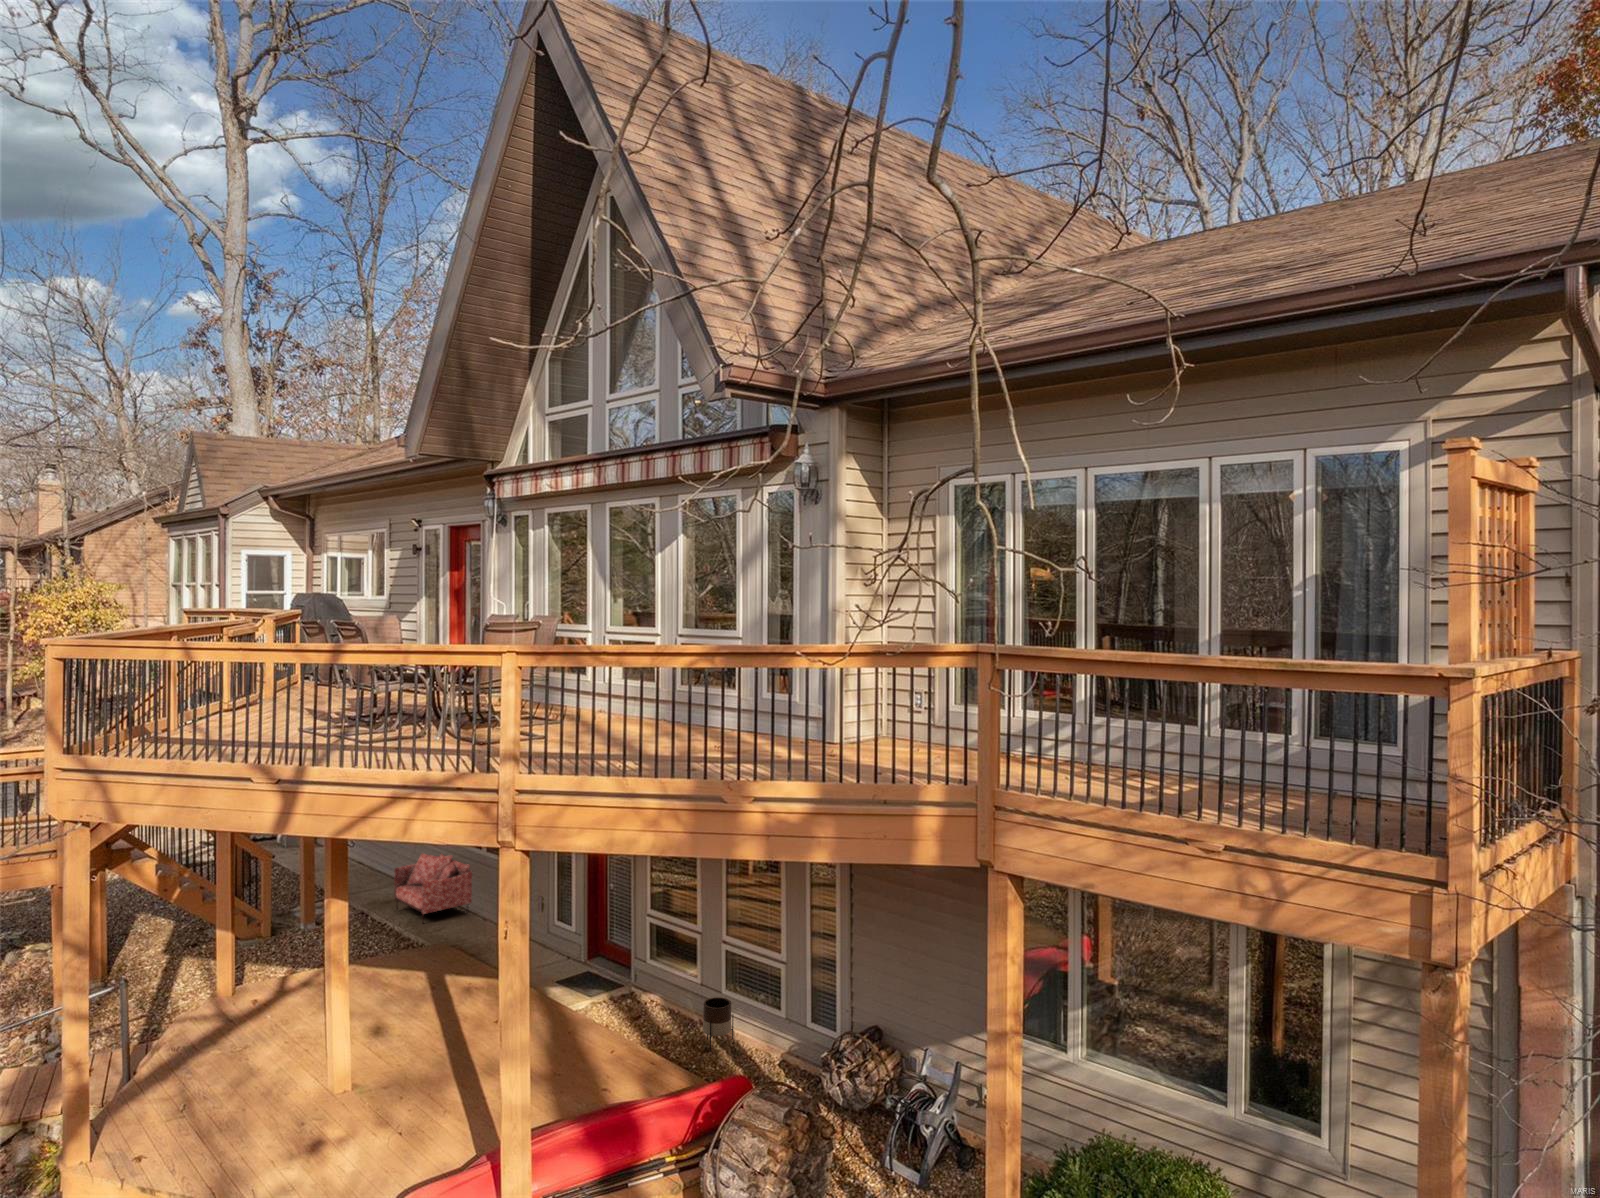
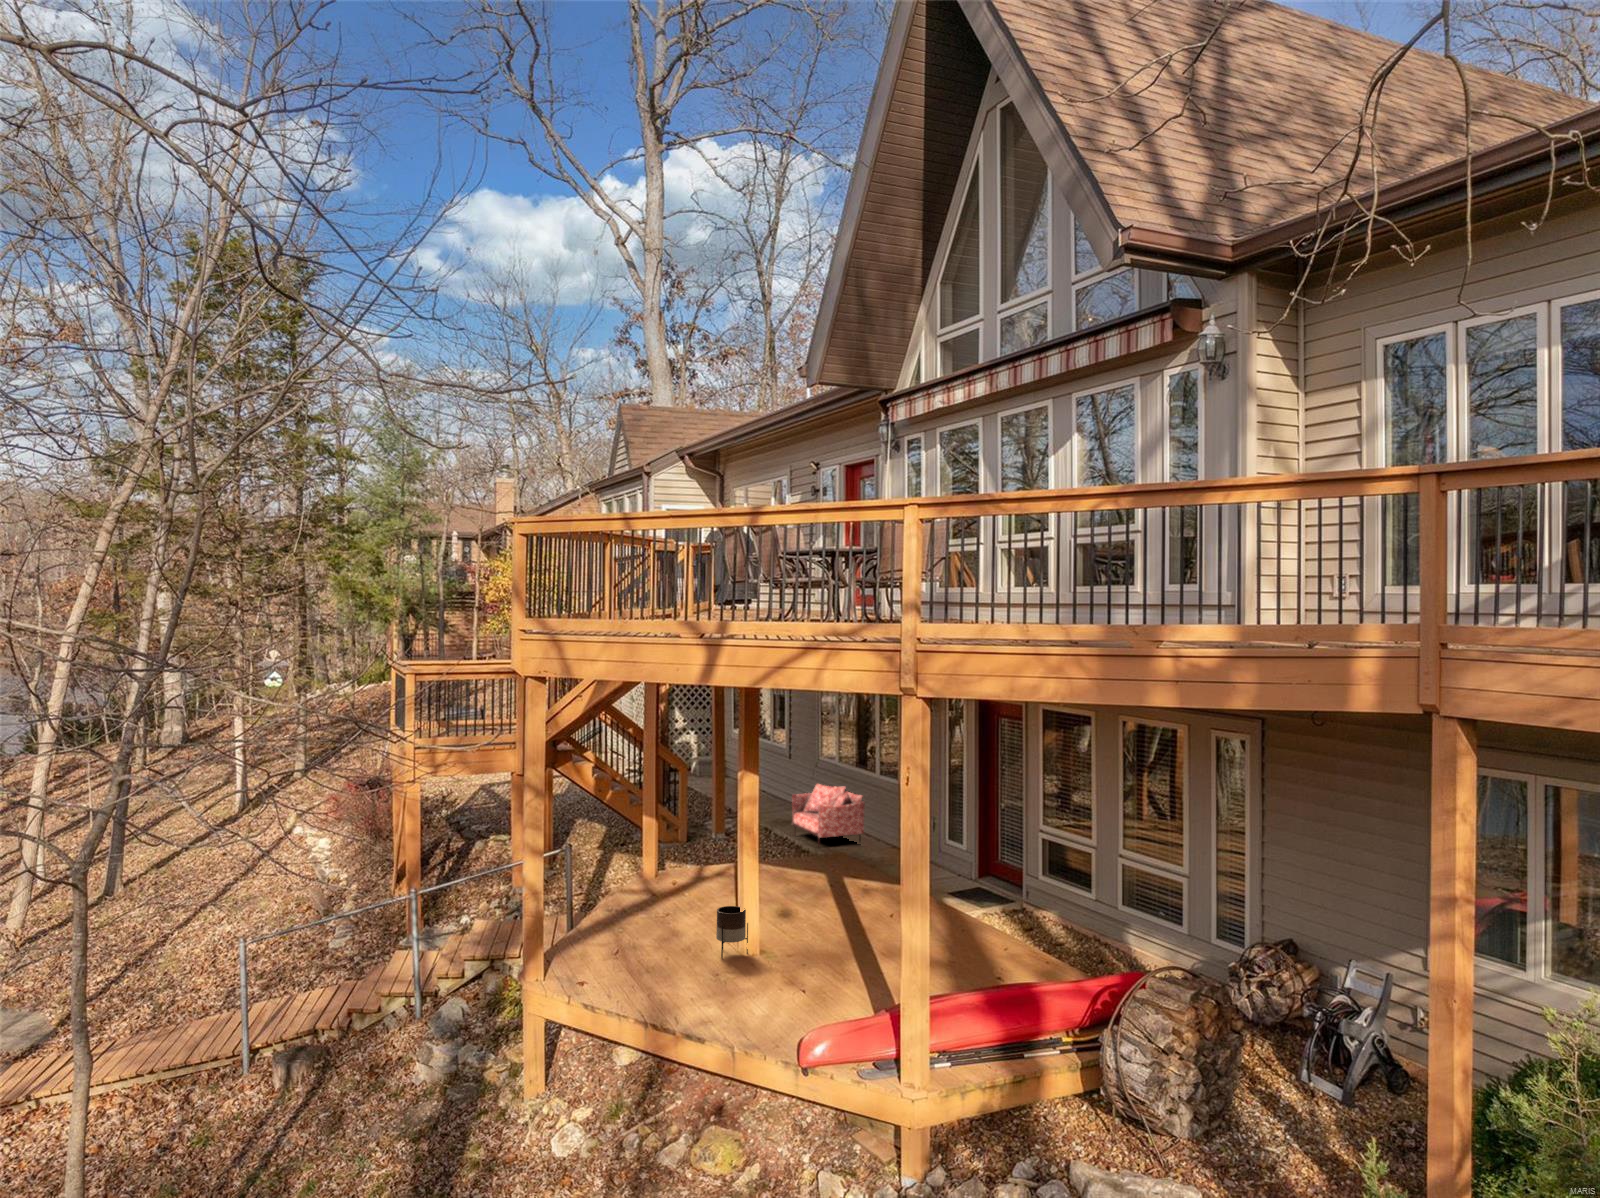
planter: present [703,997,733,1051] -> present [716,906,748,958]

